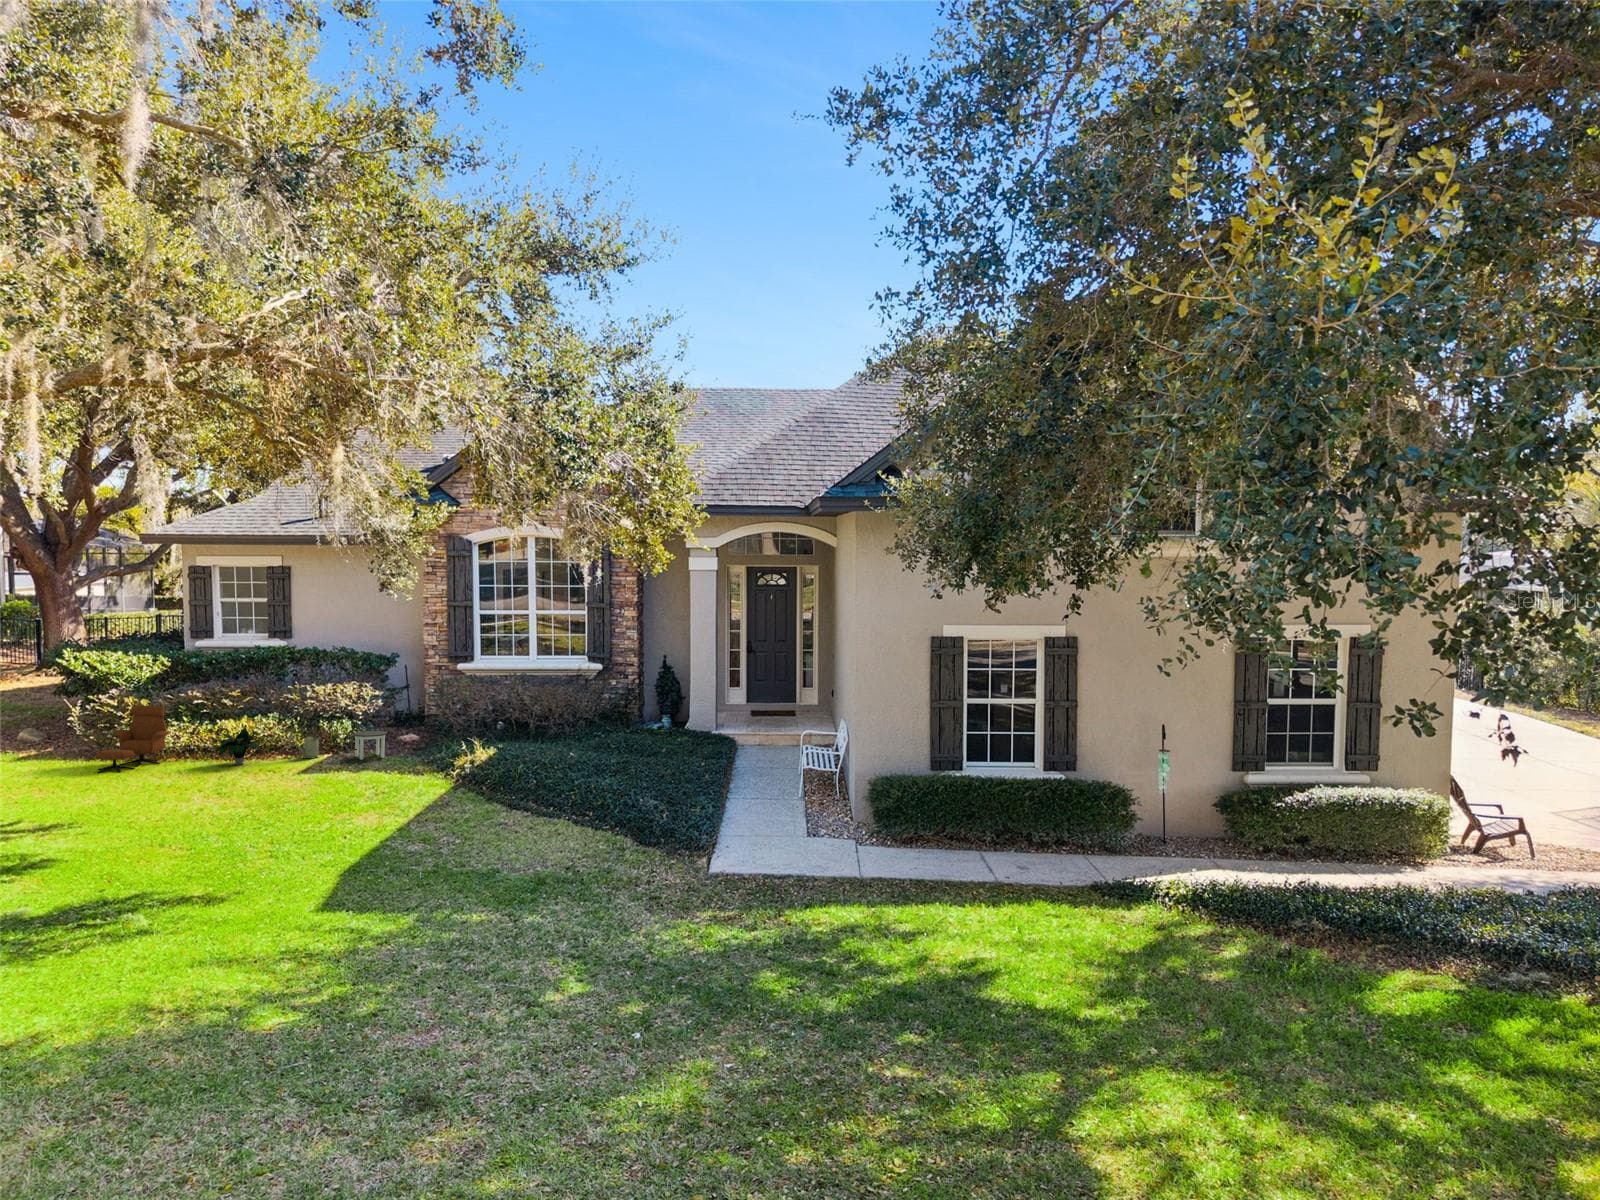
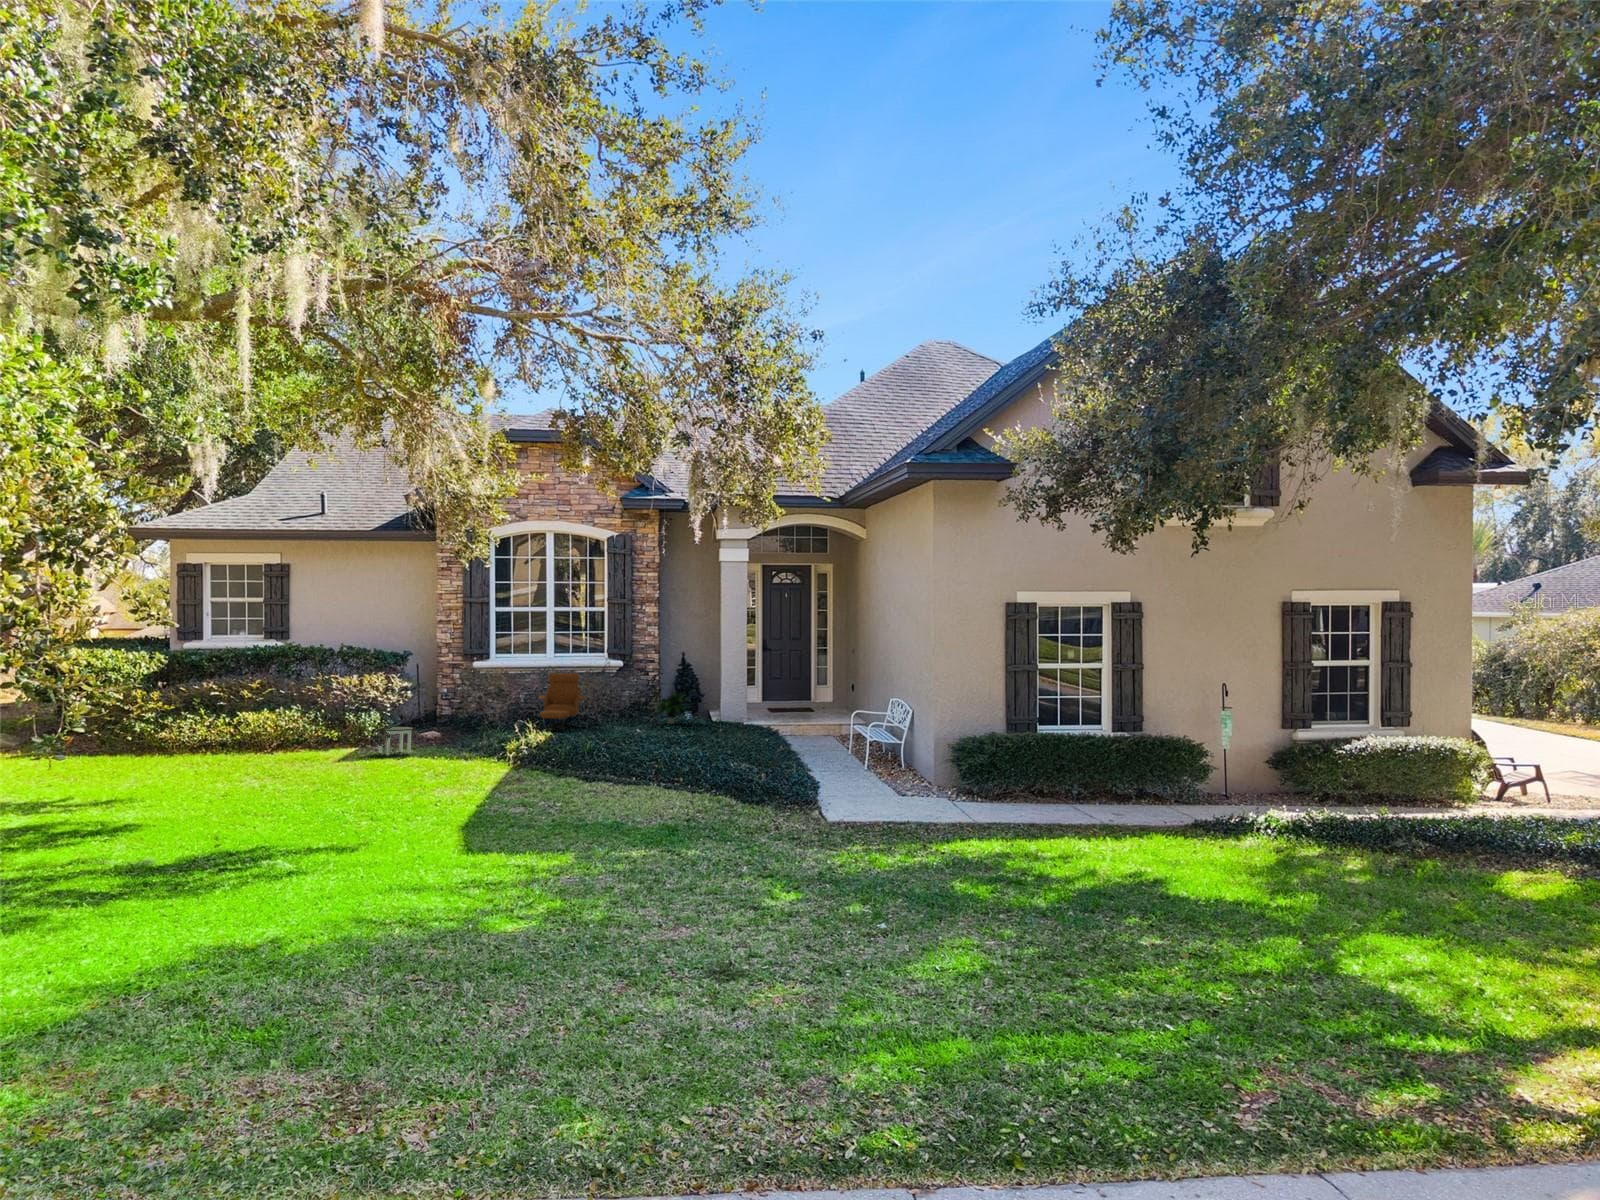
lounge chair: present [95,705,170,773] -> present [539,673,584,730]
potted plant: present [216,727,264,765] -> present [657,692,689,724]
watering can: present [288,736,319,759] -> none [310,726,343,755]

